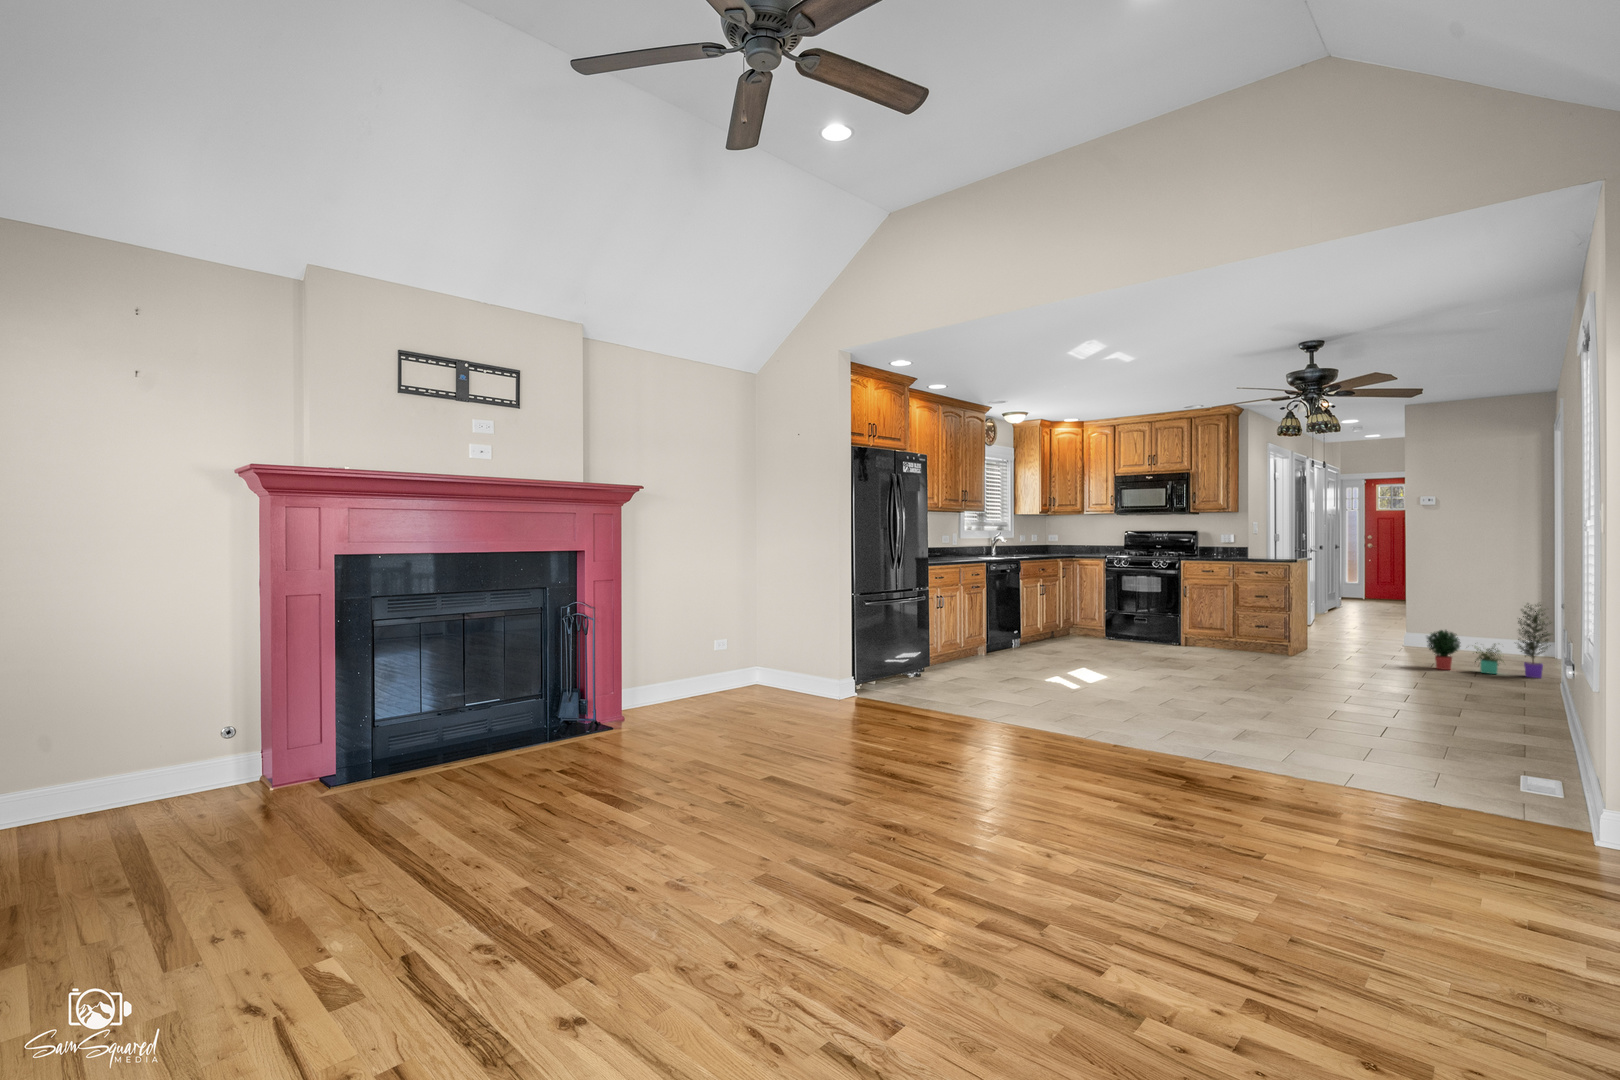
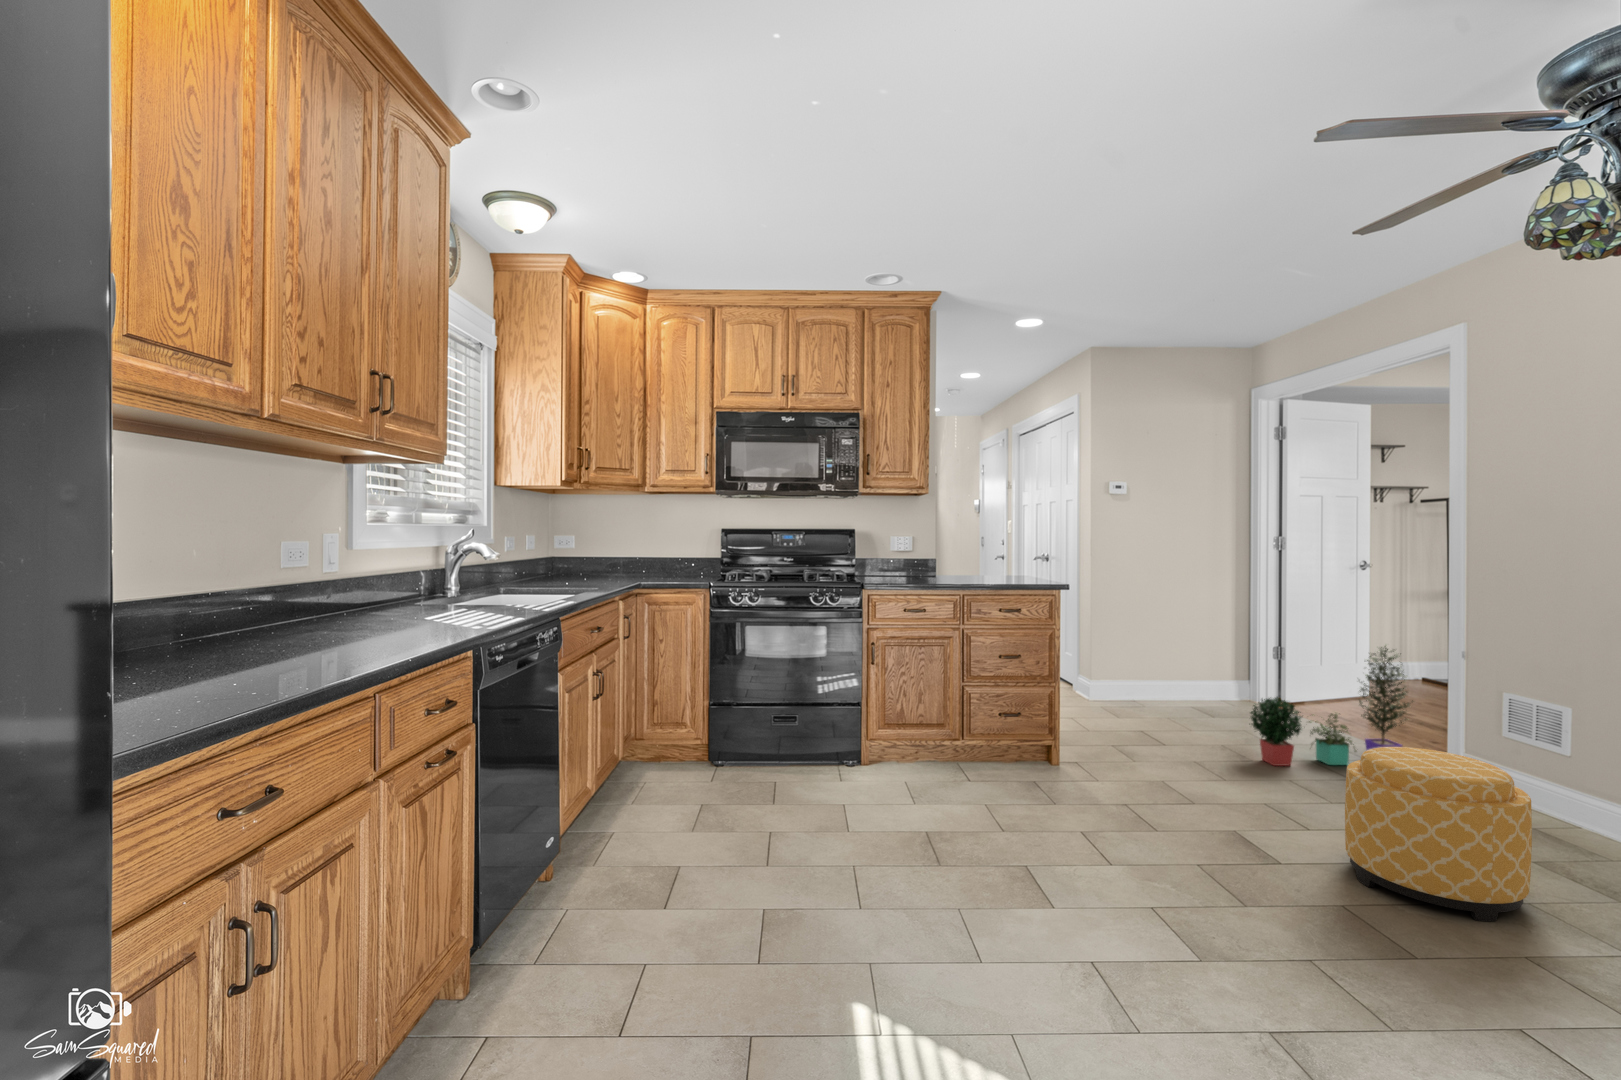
ottoman: none [1343,629,1422,692] -> present [1345,747,1532,921]

